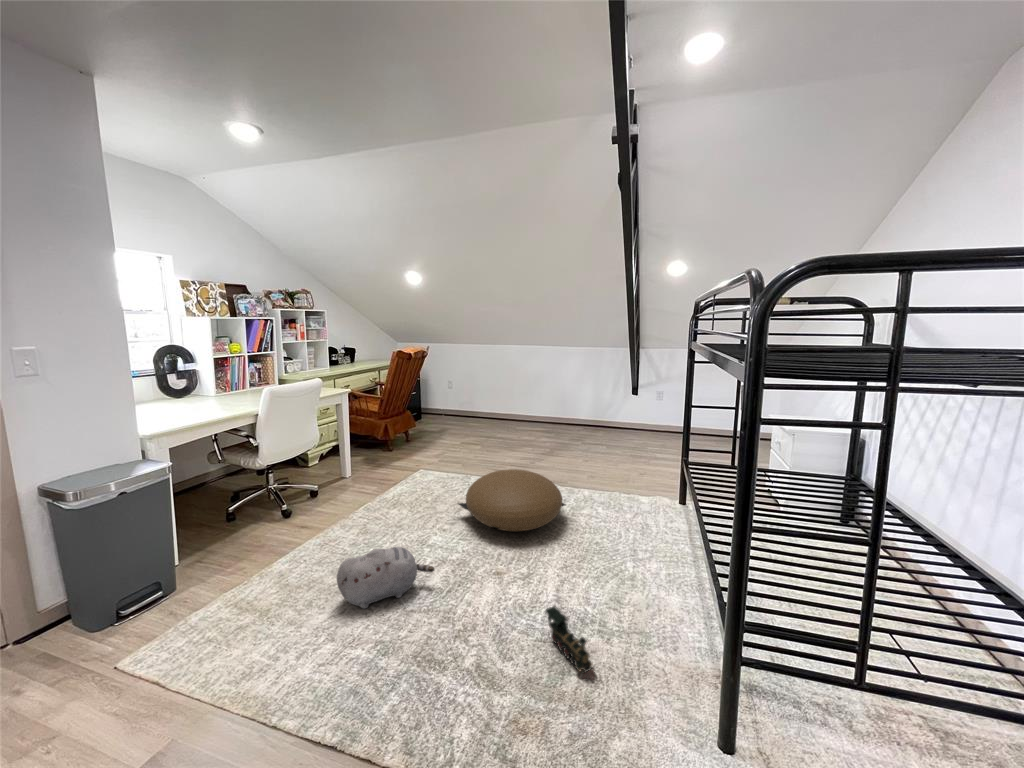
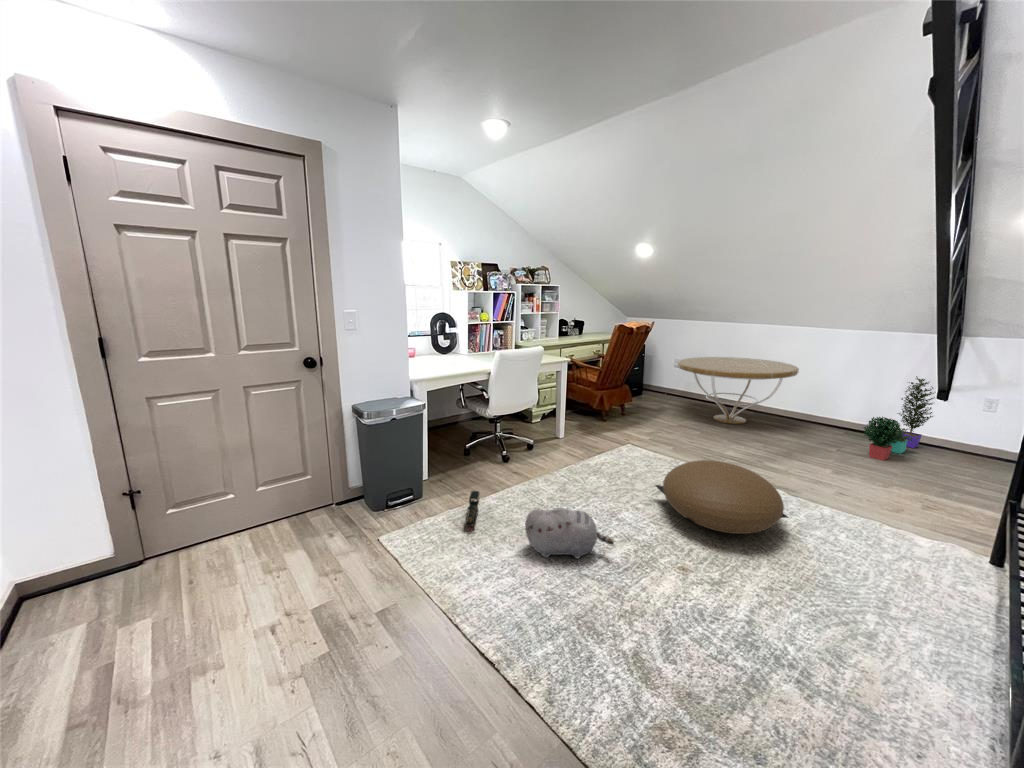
coffee table: none [455,375,550,435] -> present [678,357,799,424]
potted plant: none [597,380,636,446] -> present [864,376,936,460]
toy train: present [546,606,595,680] -> present [464,491,479,532]

